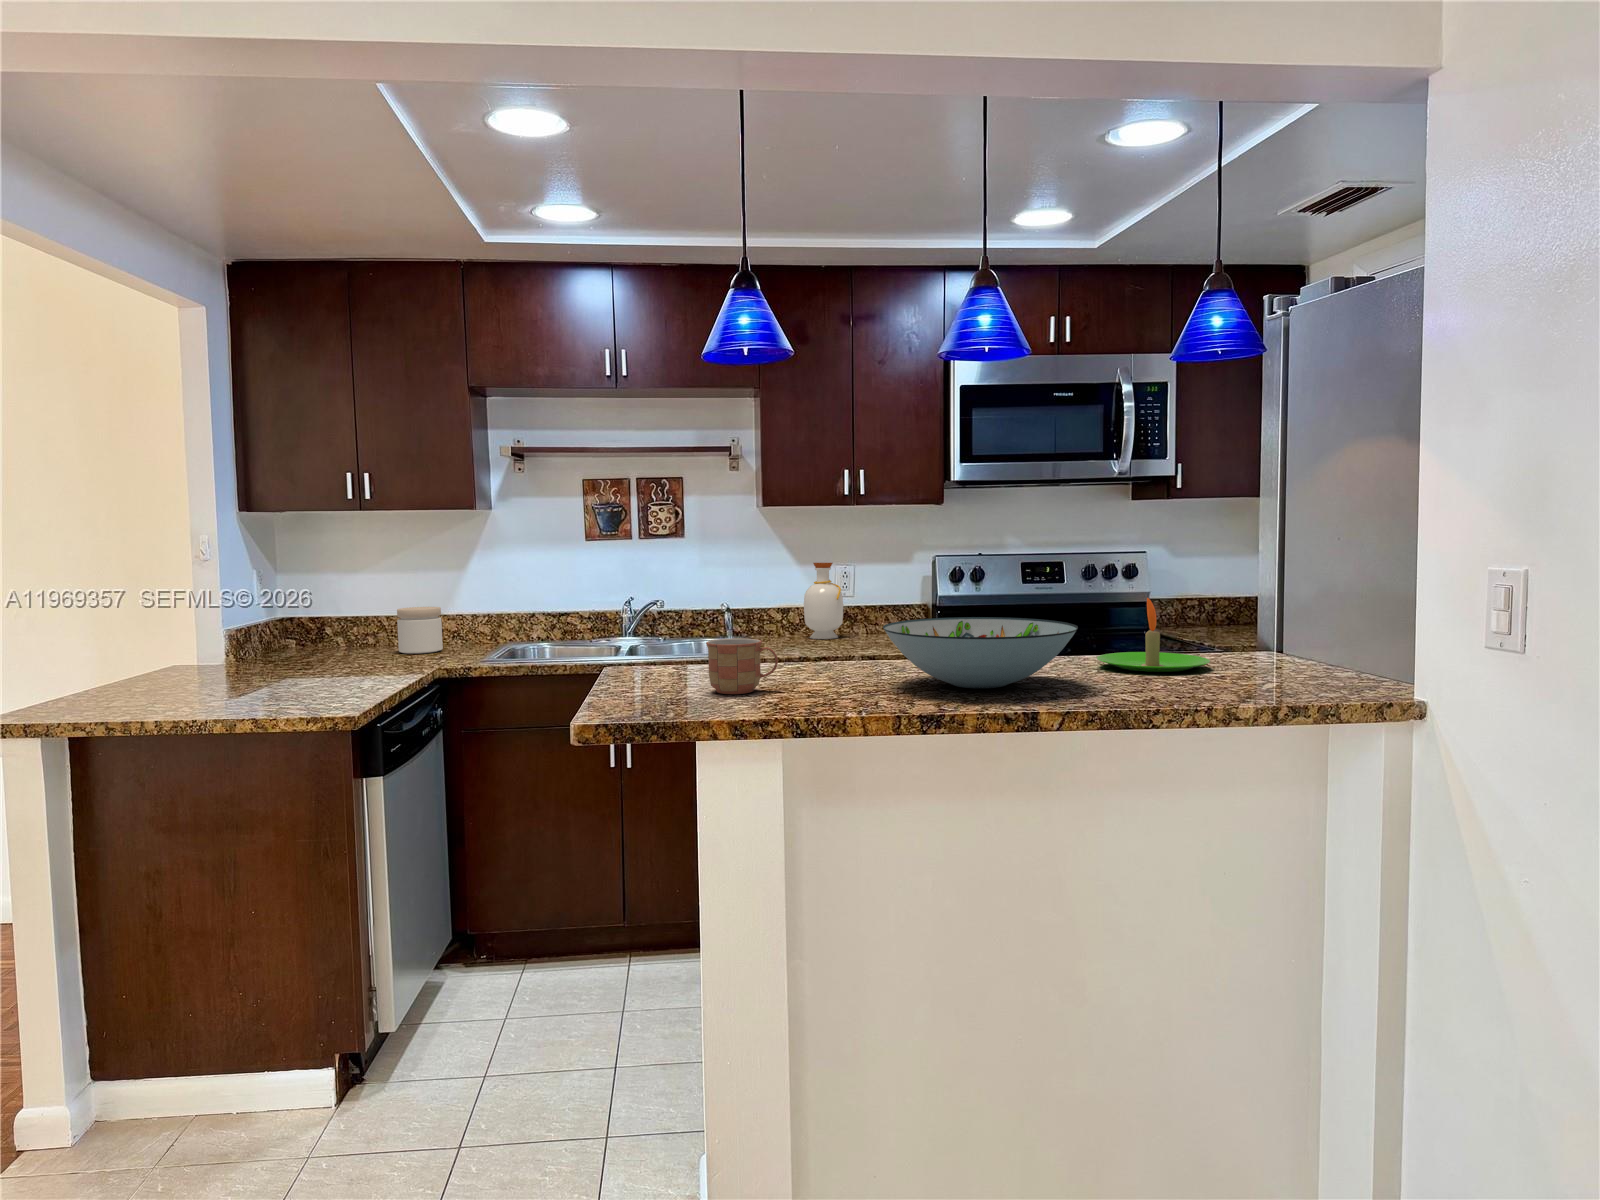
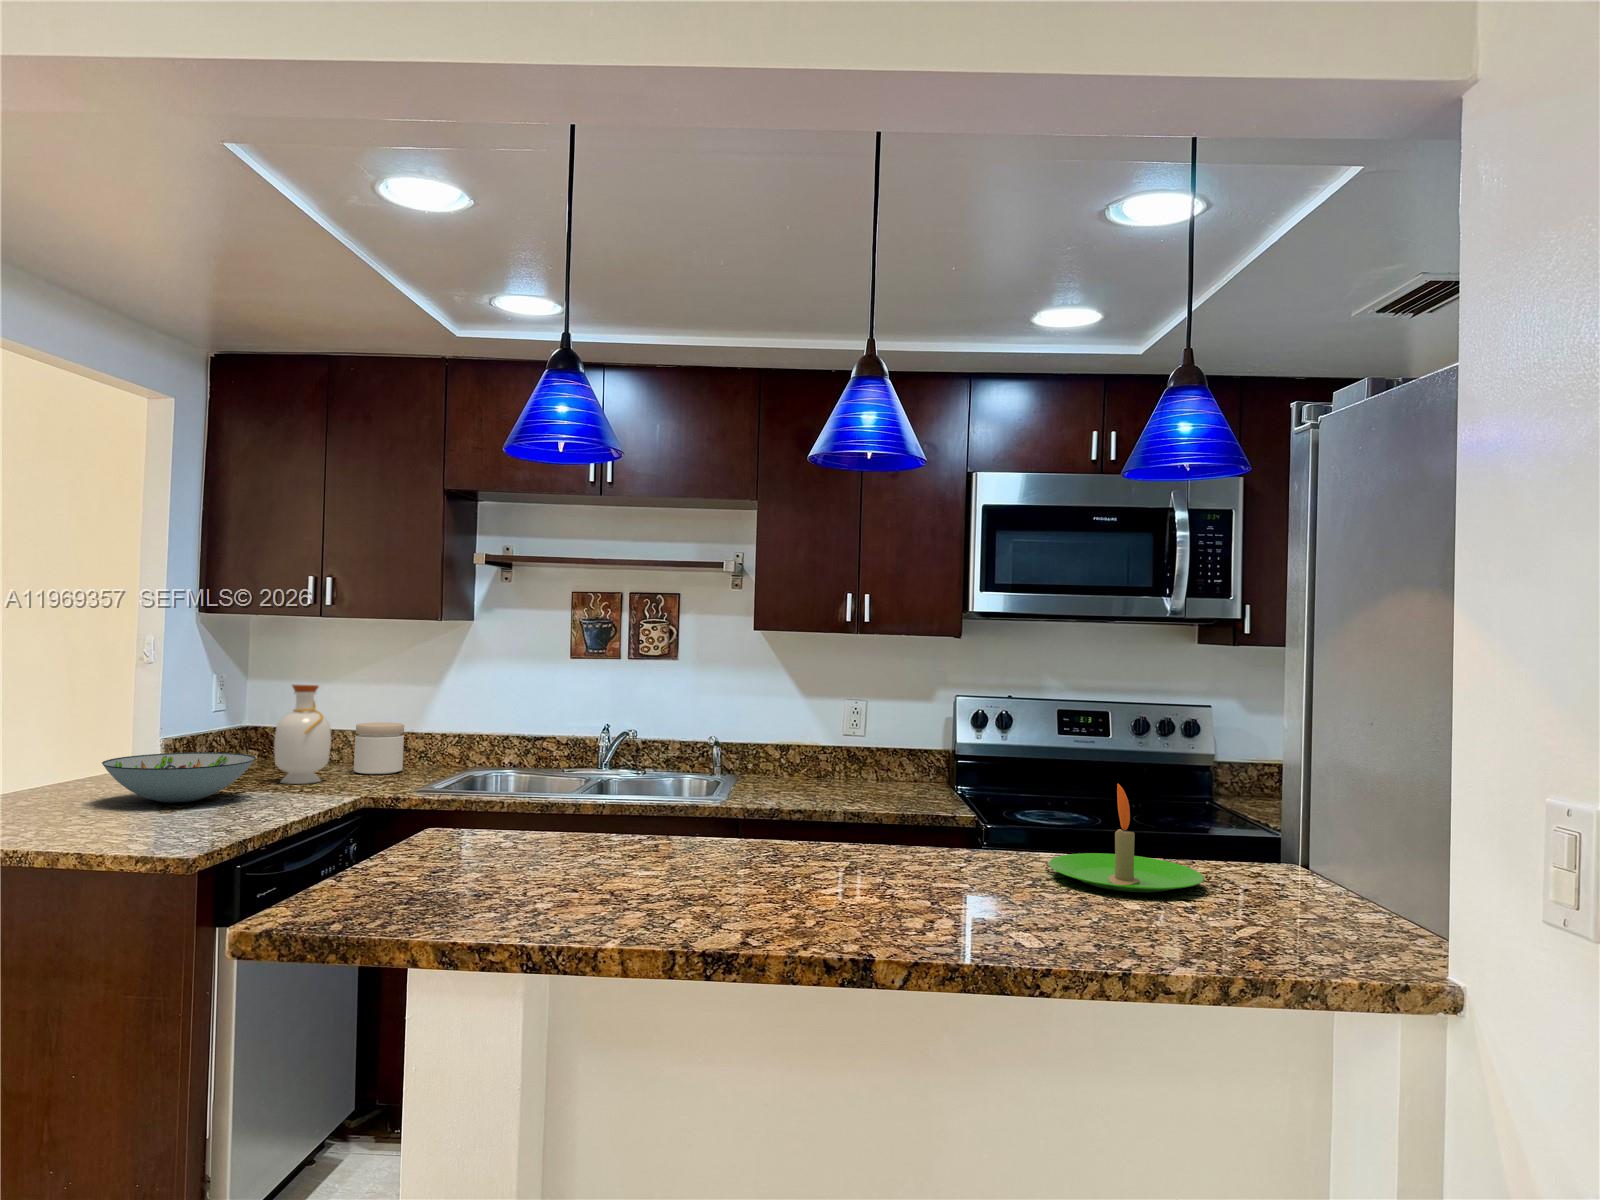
bottle: present [804,563,843,639] -> present [274,685,331,784]
decorative bowl: present [883,617,1078,688] -> present [102,753,256,803]
mug: present [706,638,778,694] -> none [490,807,585,887]

